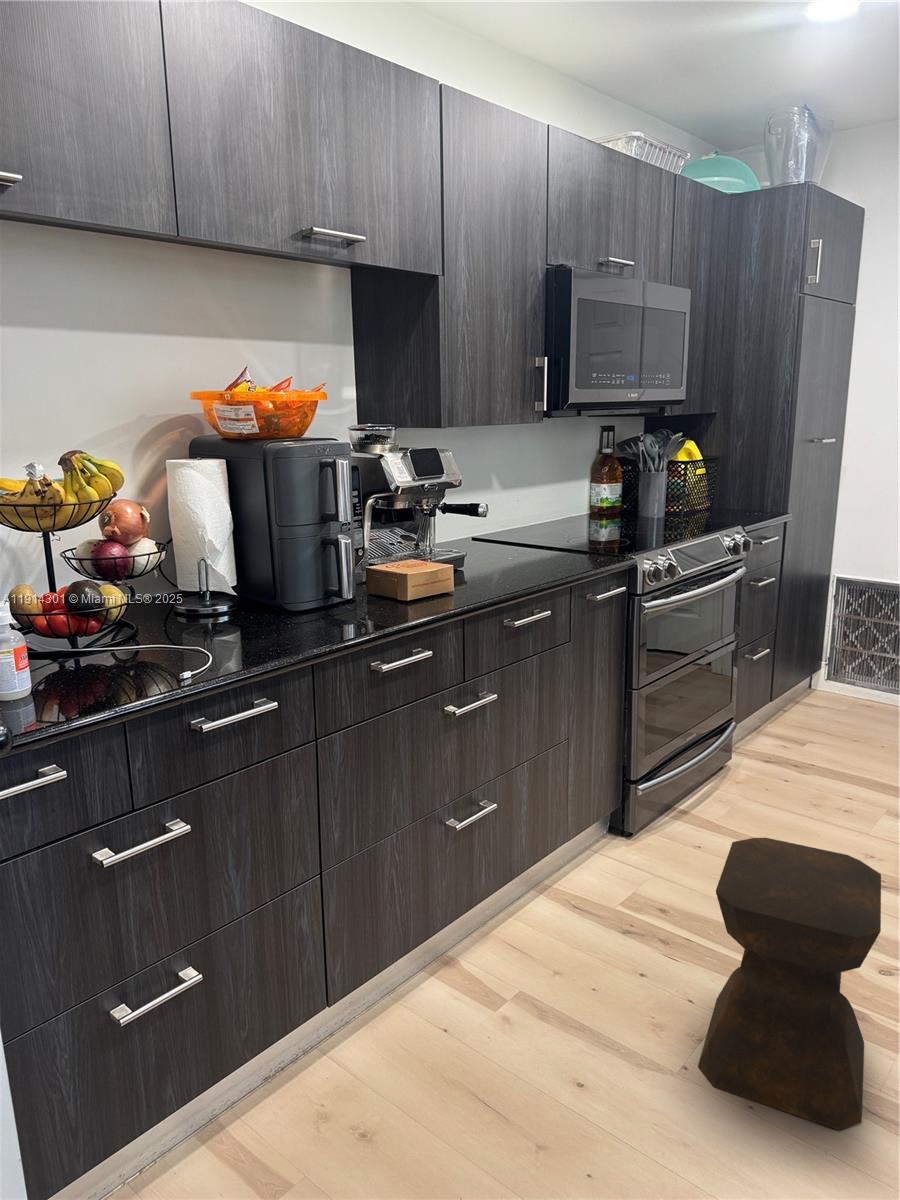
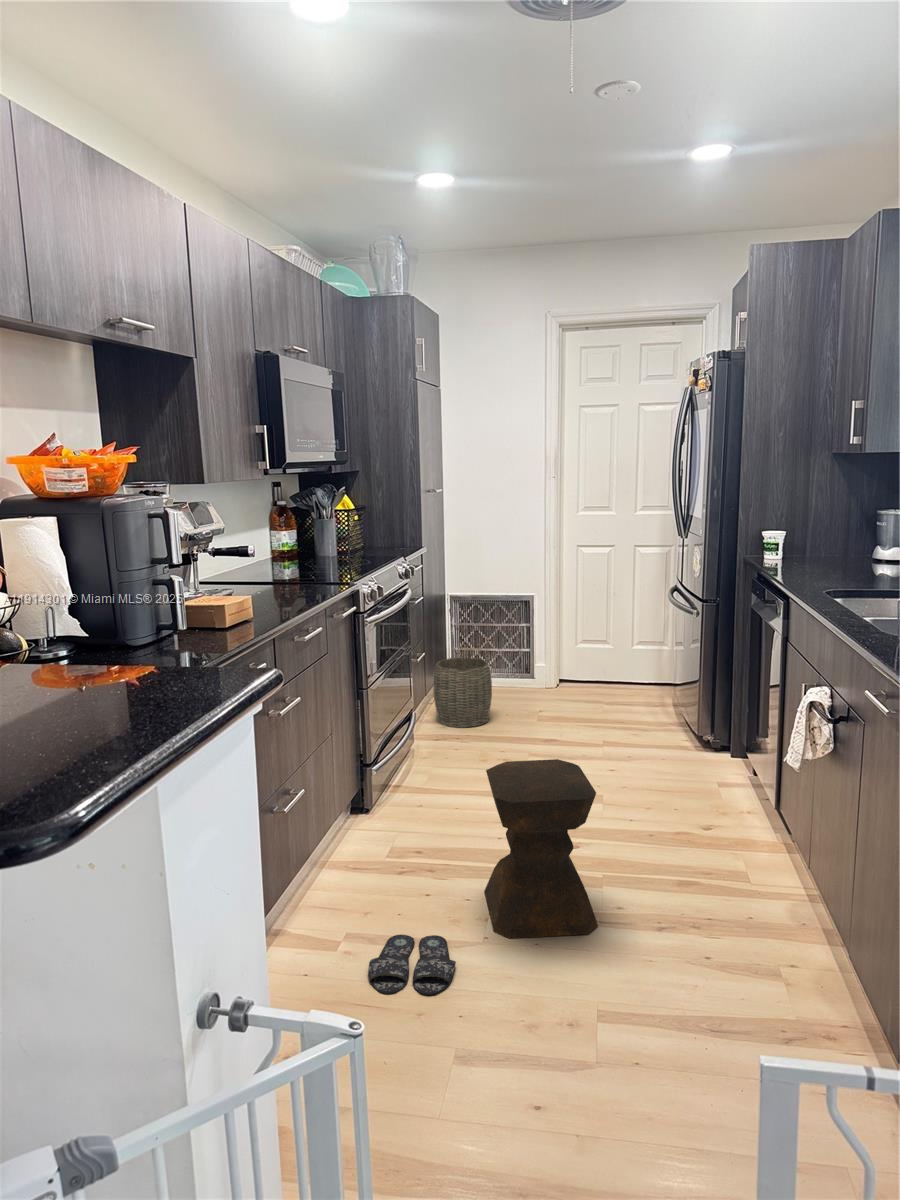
woven basket: none [781,659,864,753] -> present [434,657,492,728]
slippers: none [500,1020,625,1131] -> present [368,935,456,995]

